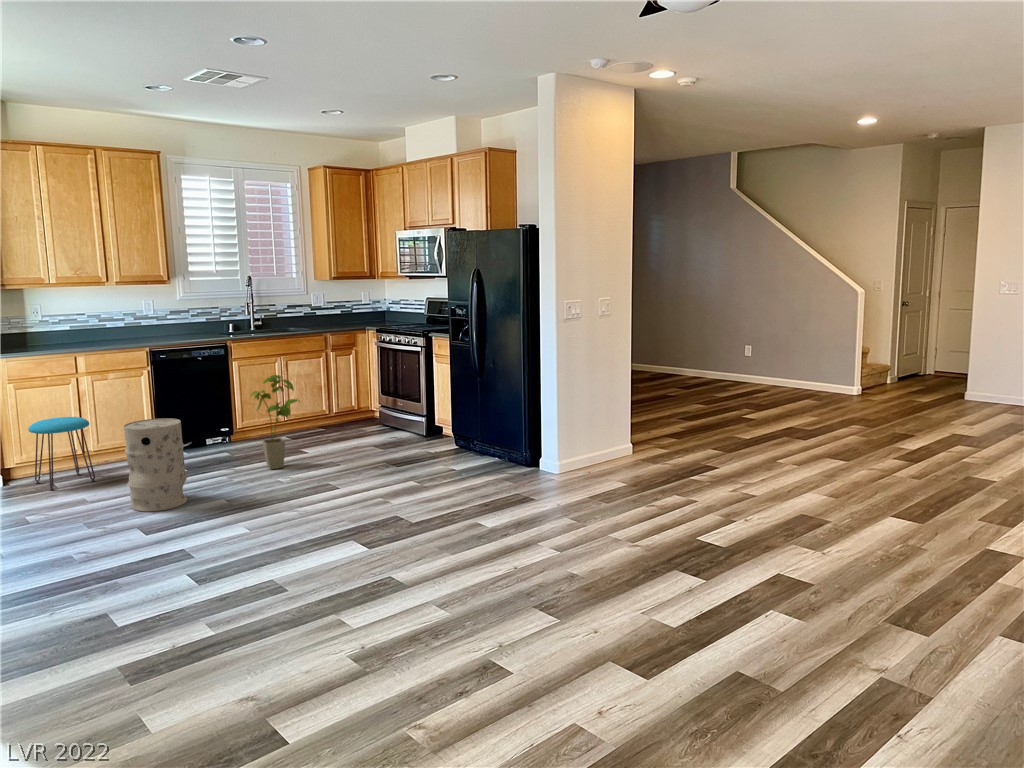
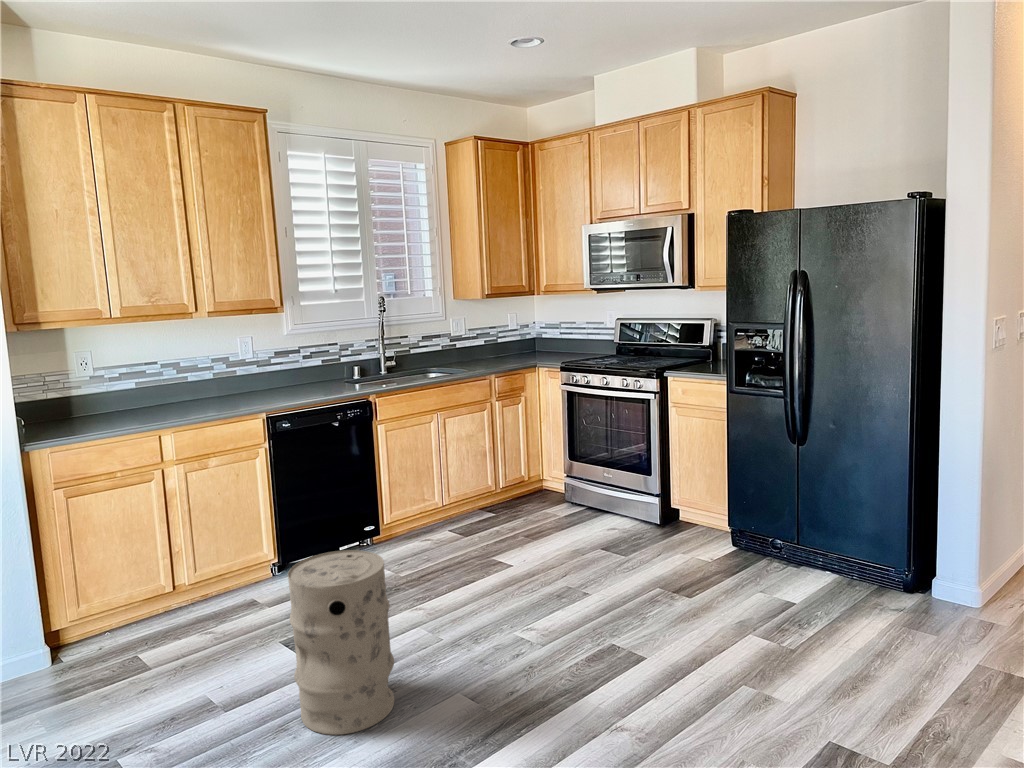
house plant: present [251,375,299,469] -> none [446,453,525,606]
stool: present [28,417,95,491] -> none [94,539,205,676]

